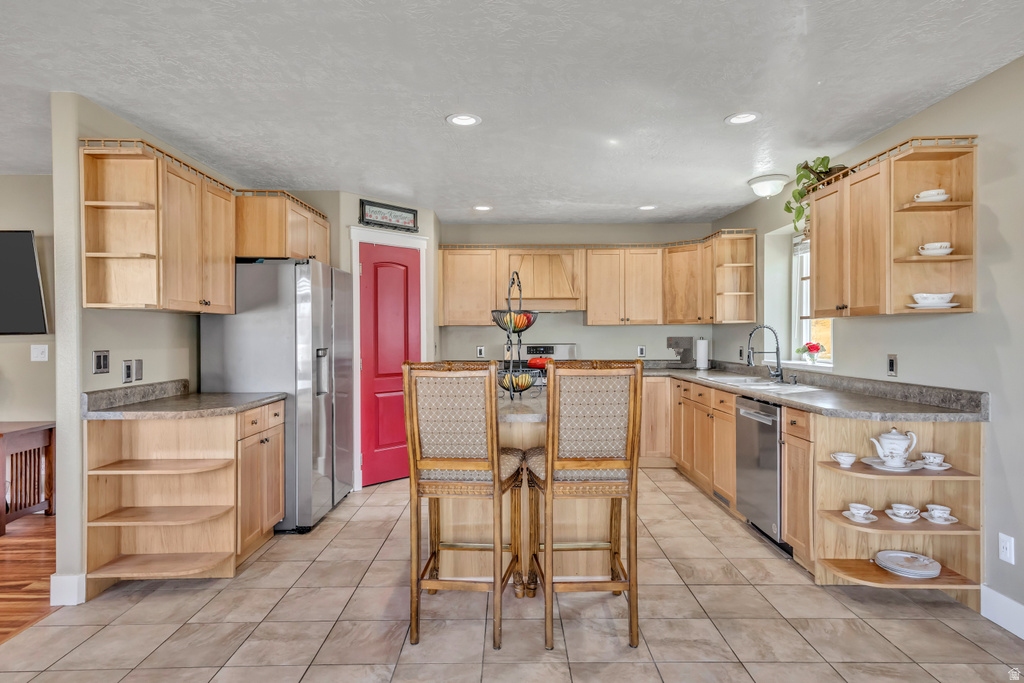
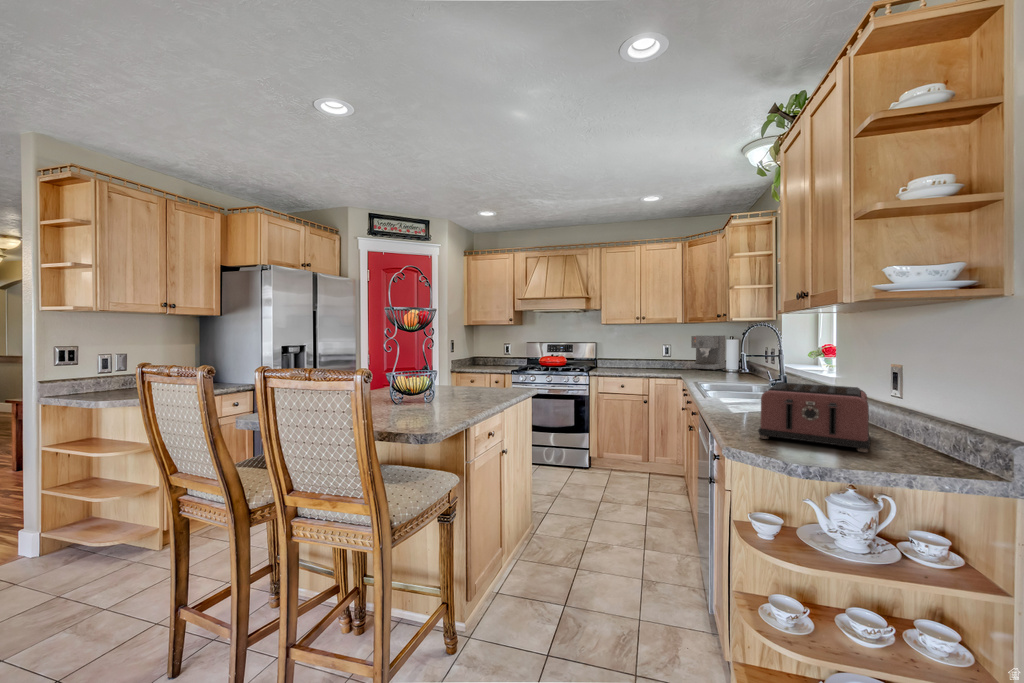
toaster: none [821,368,902,407] -> present [758,383,870,452]

